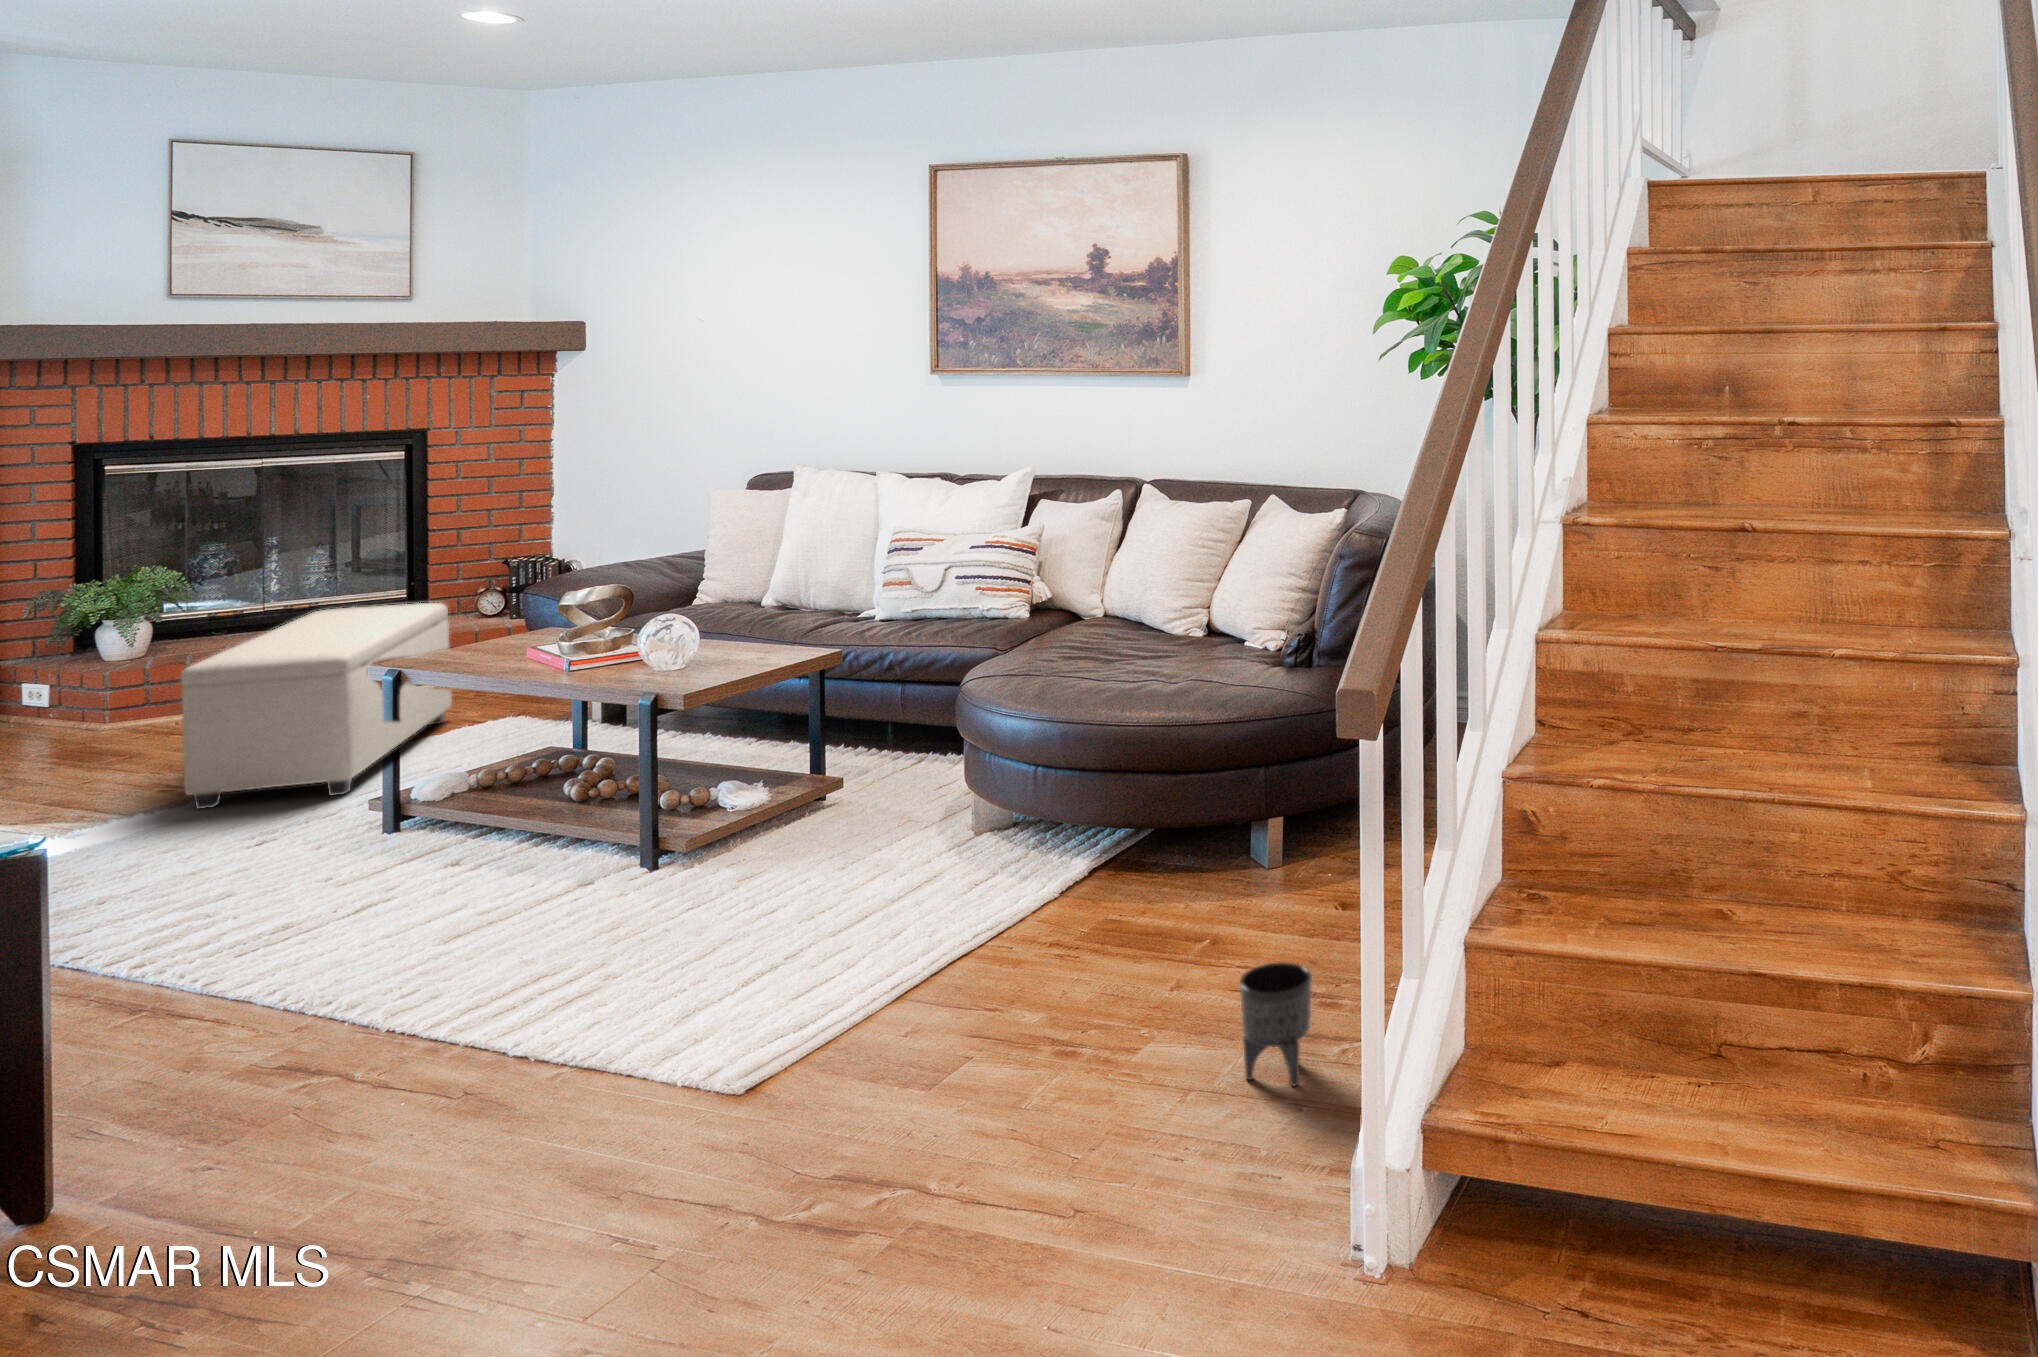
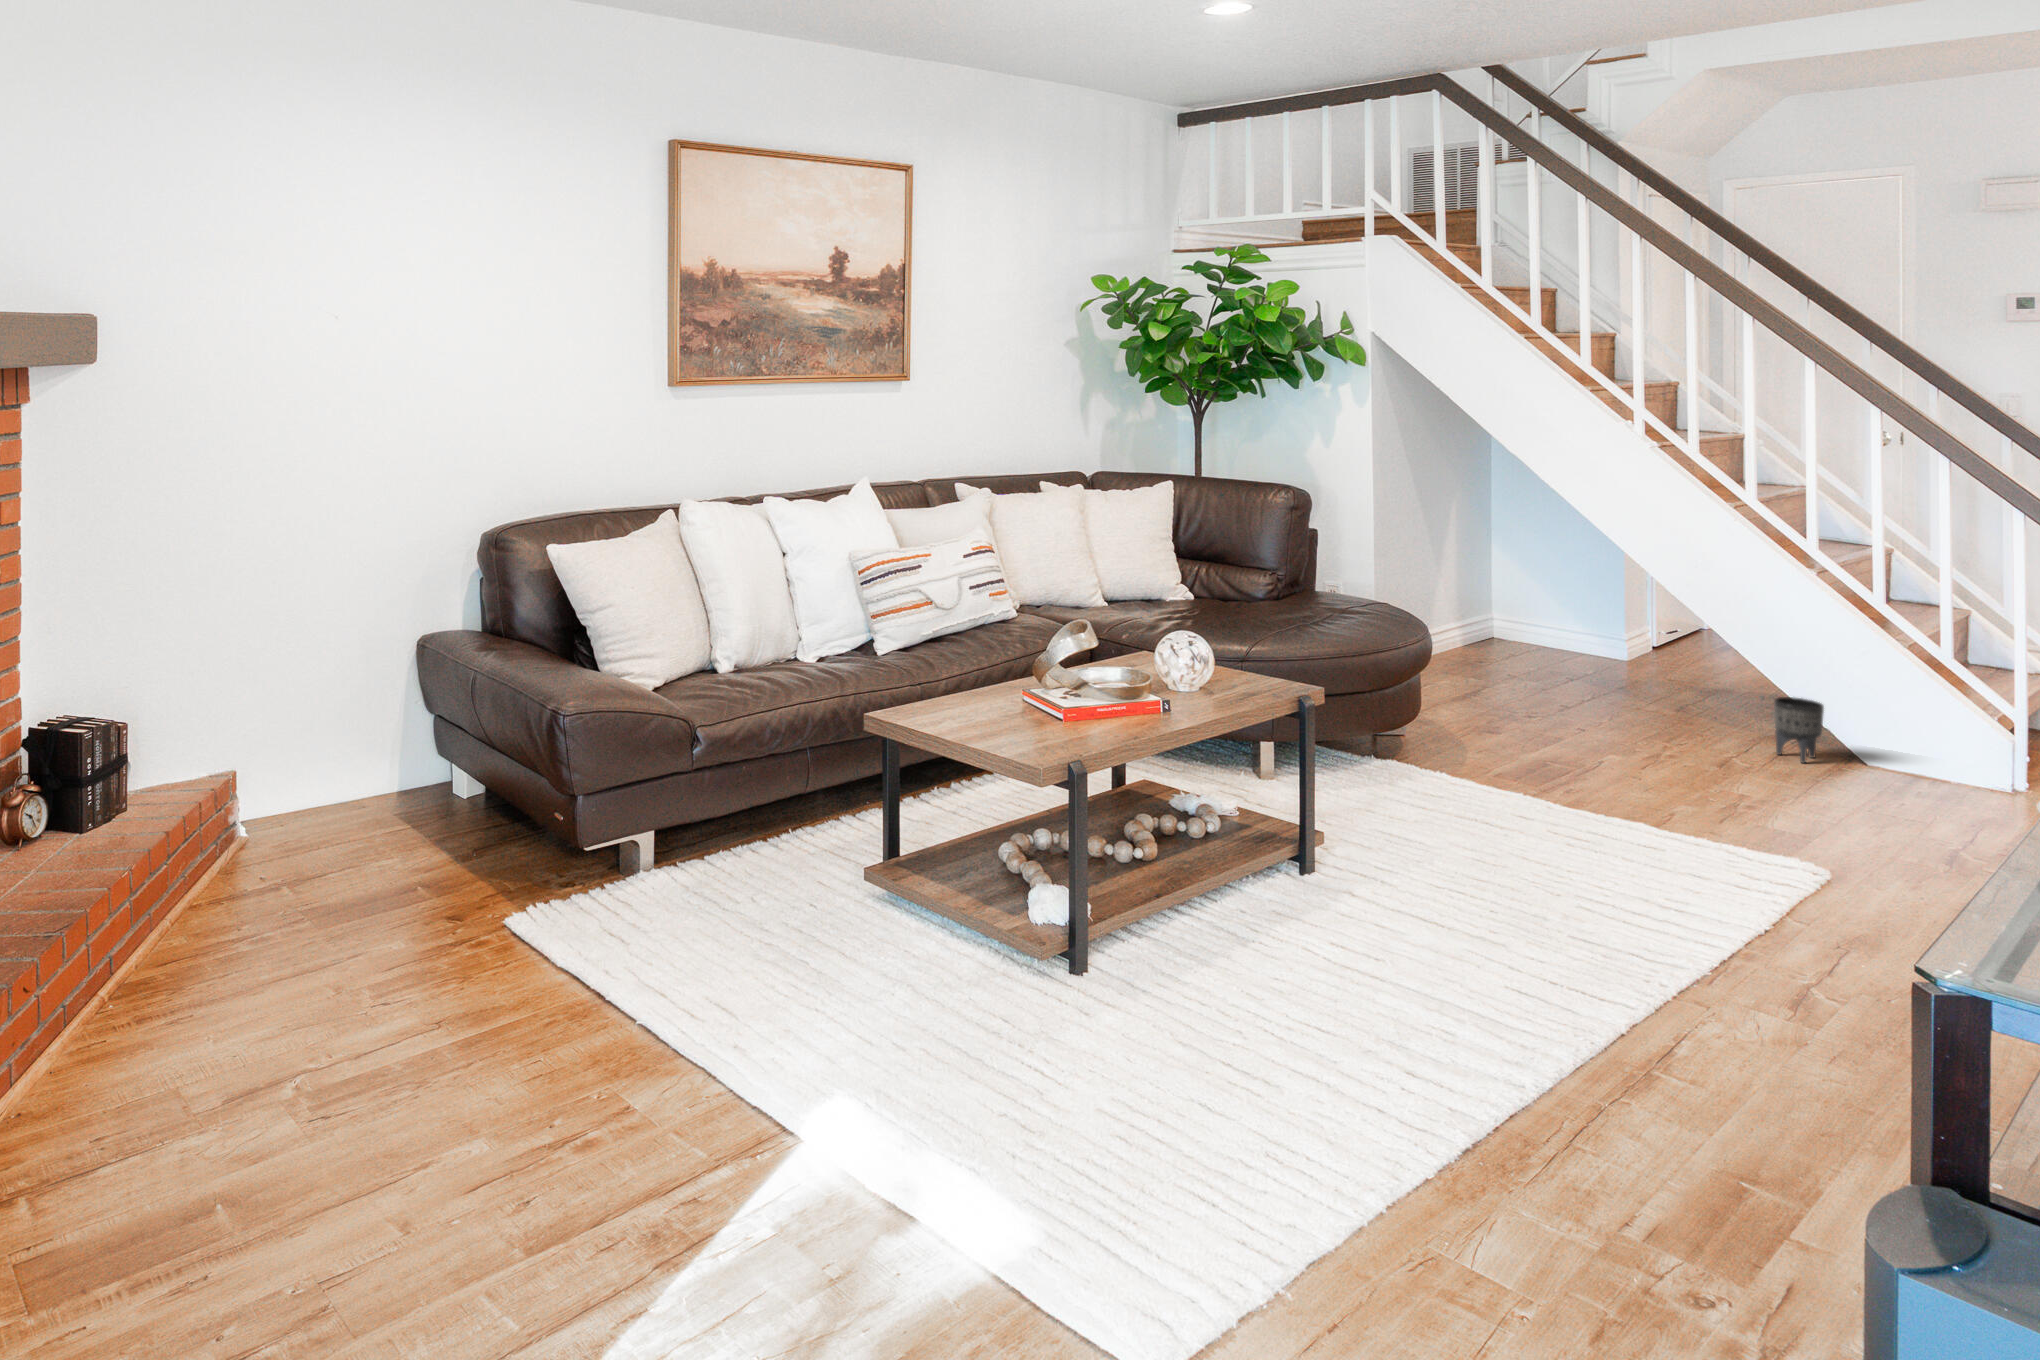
ottoman: present [181,603,452,809] -> none [337,751,822,1076]

